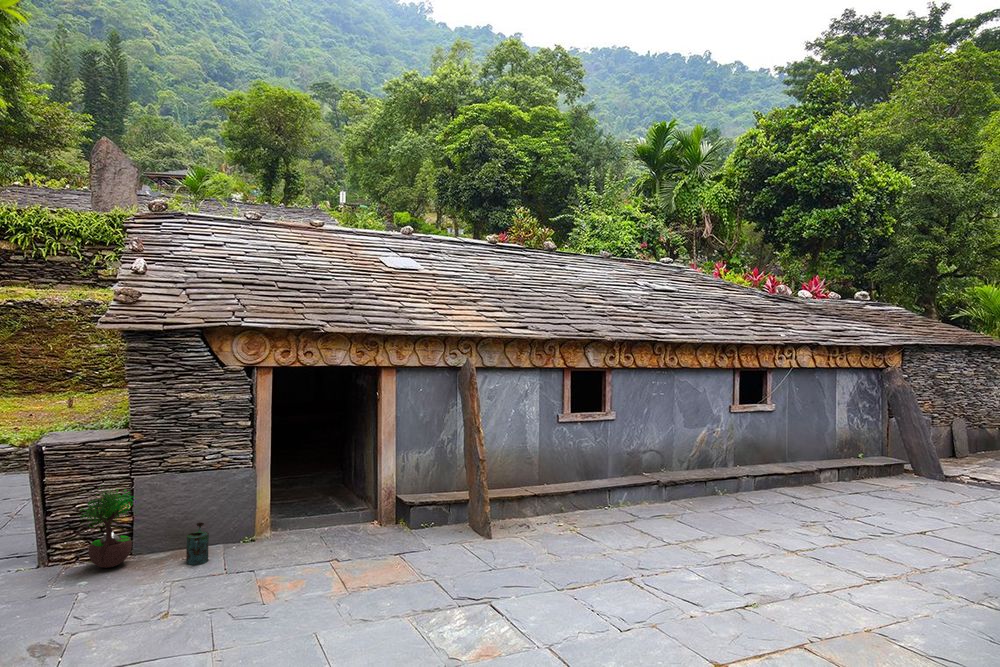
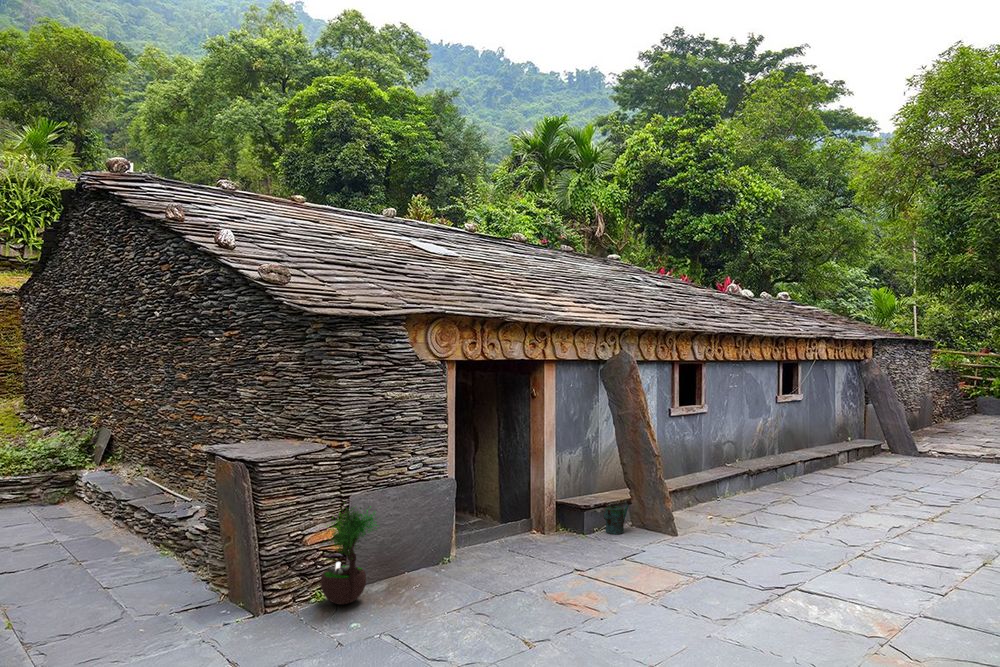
watering can: present [186,523,209,565] -> present [604,501,632,535]

